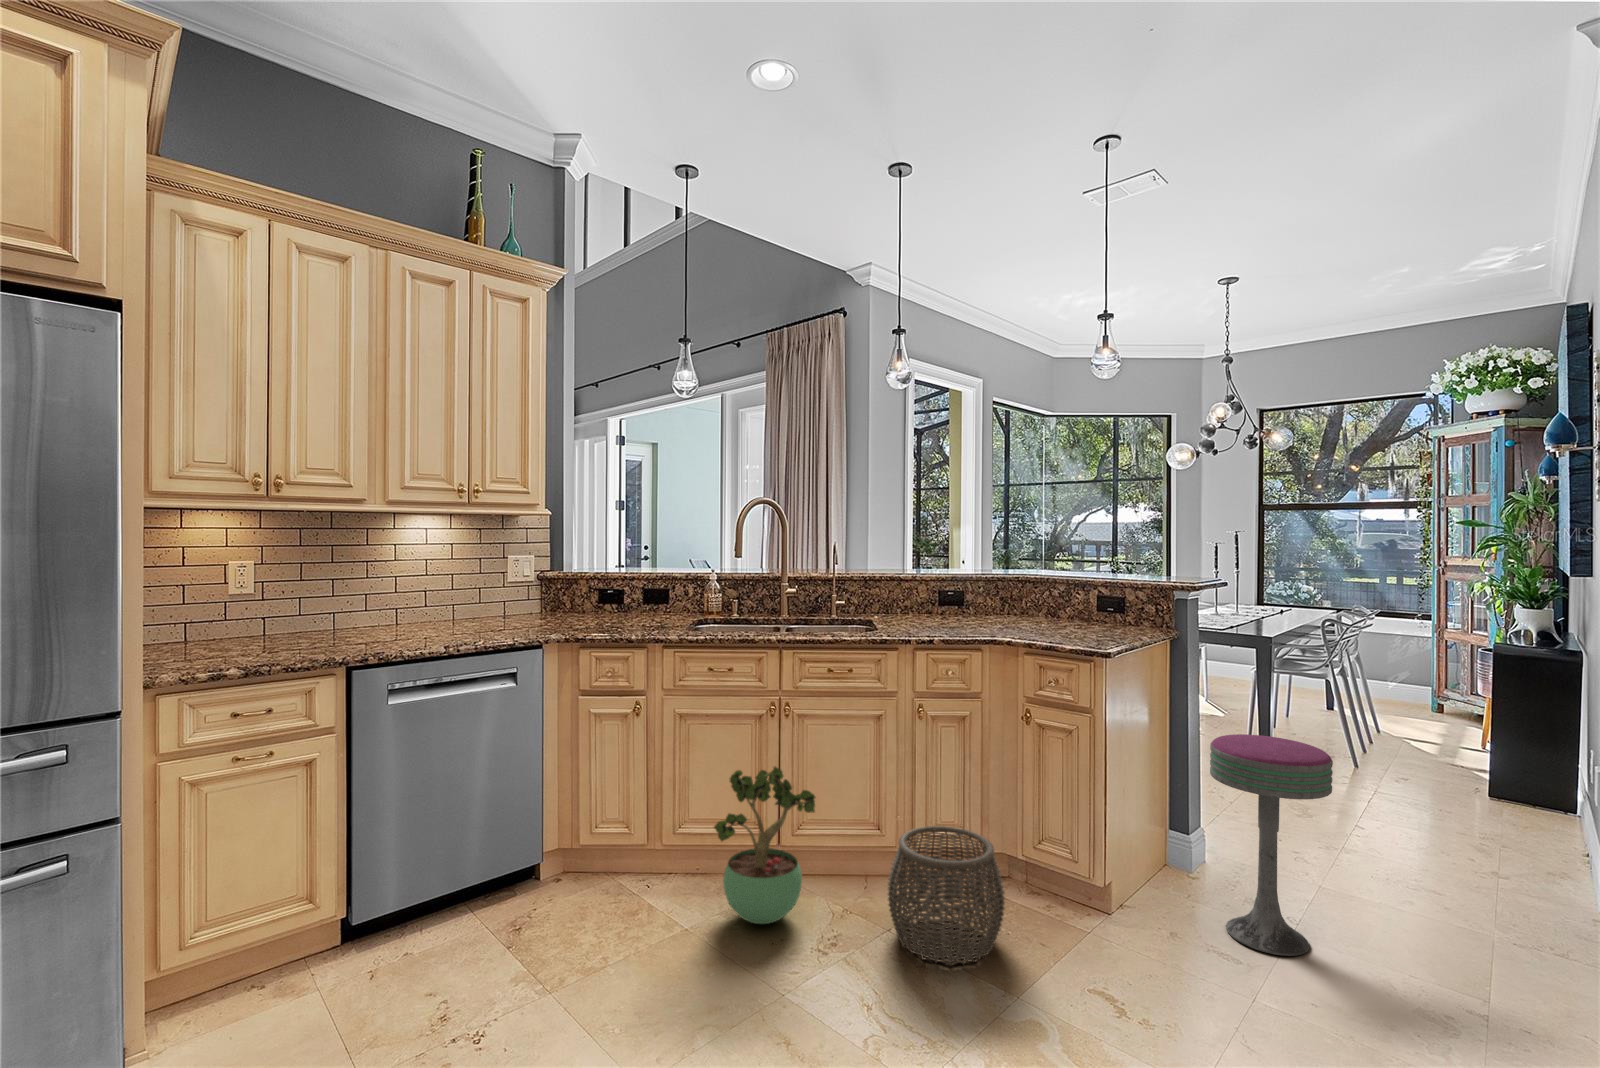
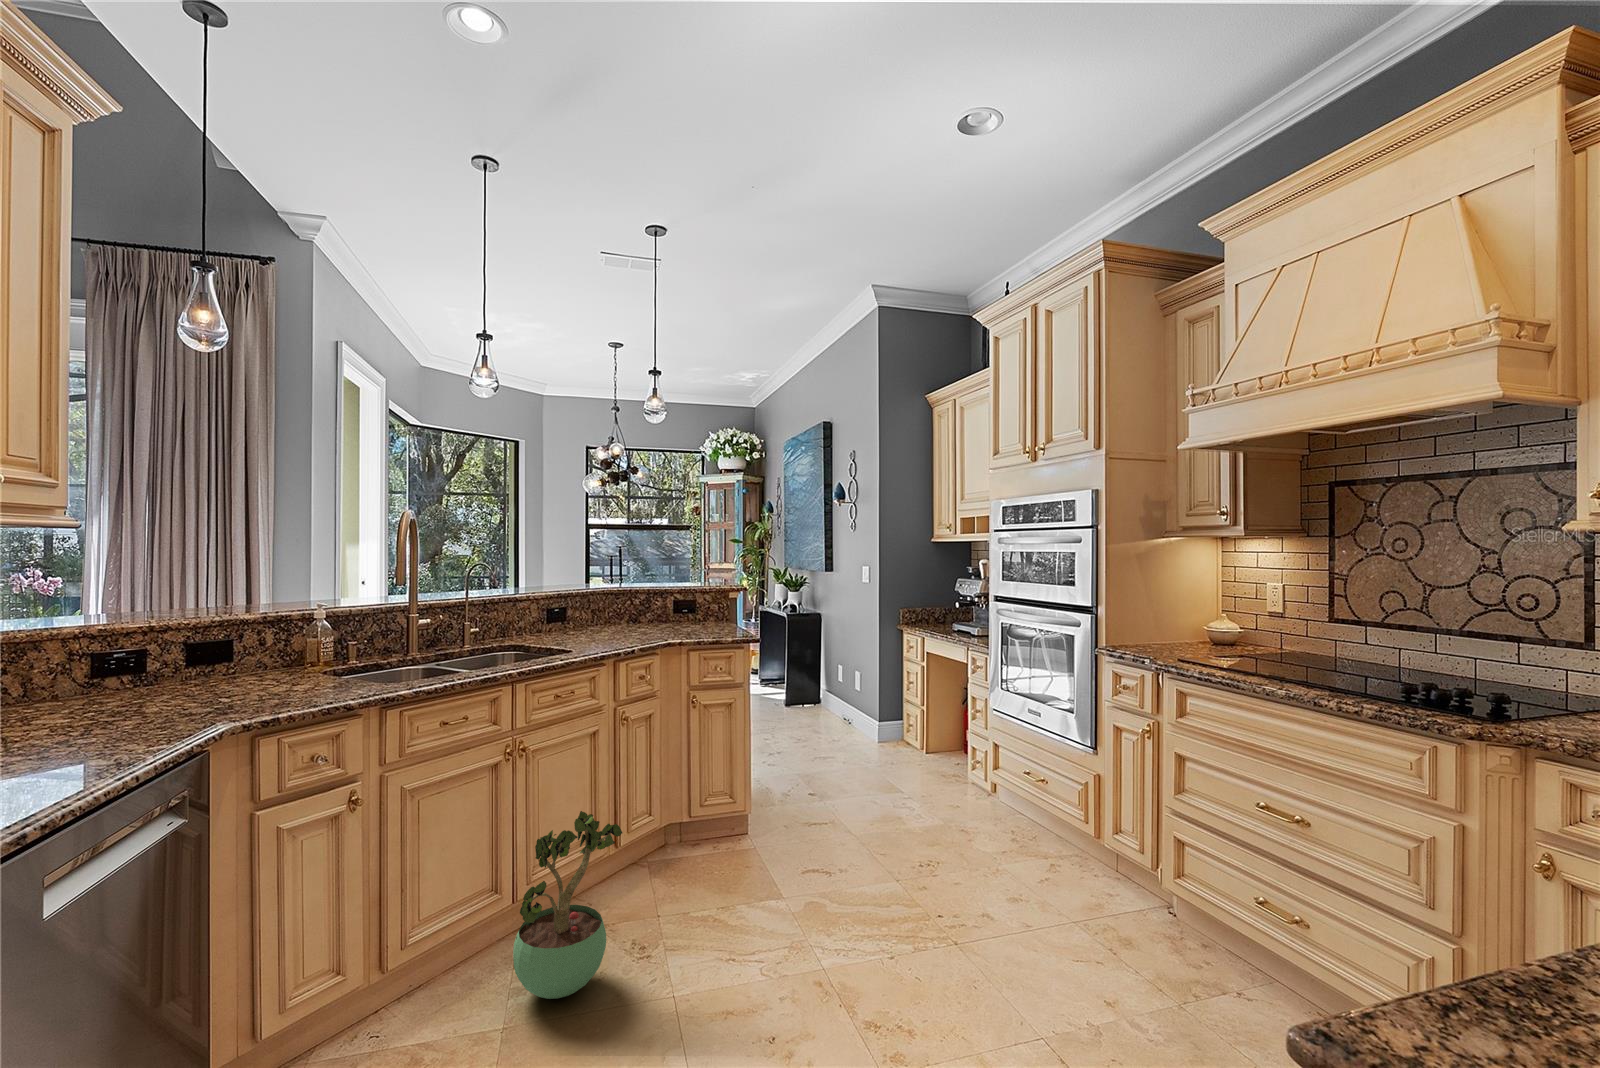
bar stool: present [1210,734,1333,956] -> none [783,680,849,816]
woven basket: present [888,826,1005,965] -> none [655,807,757,928]

